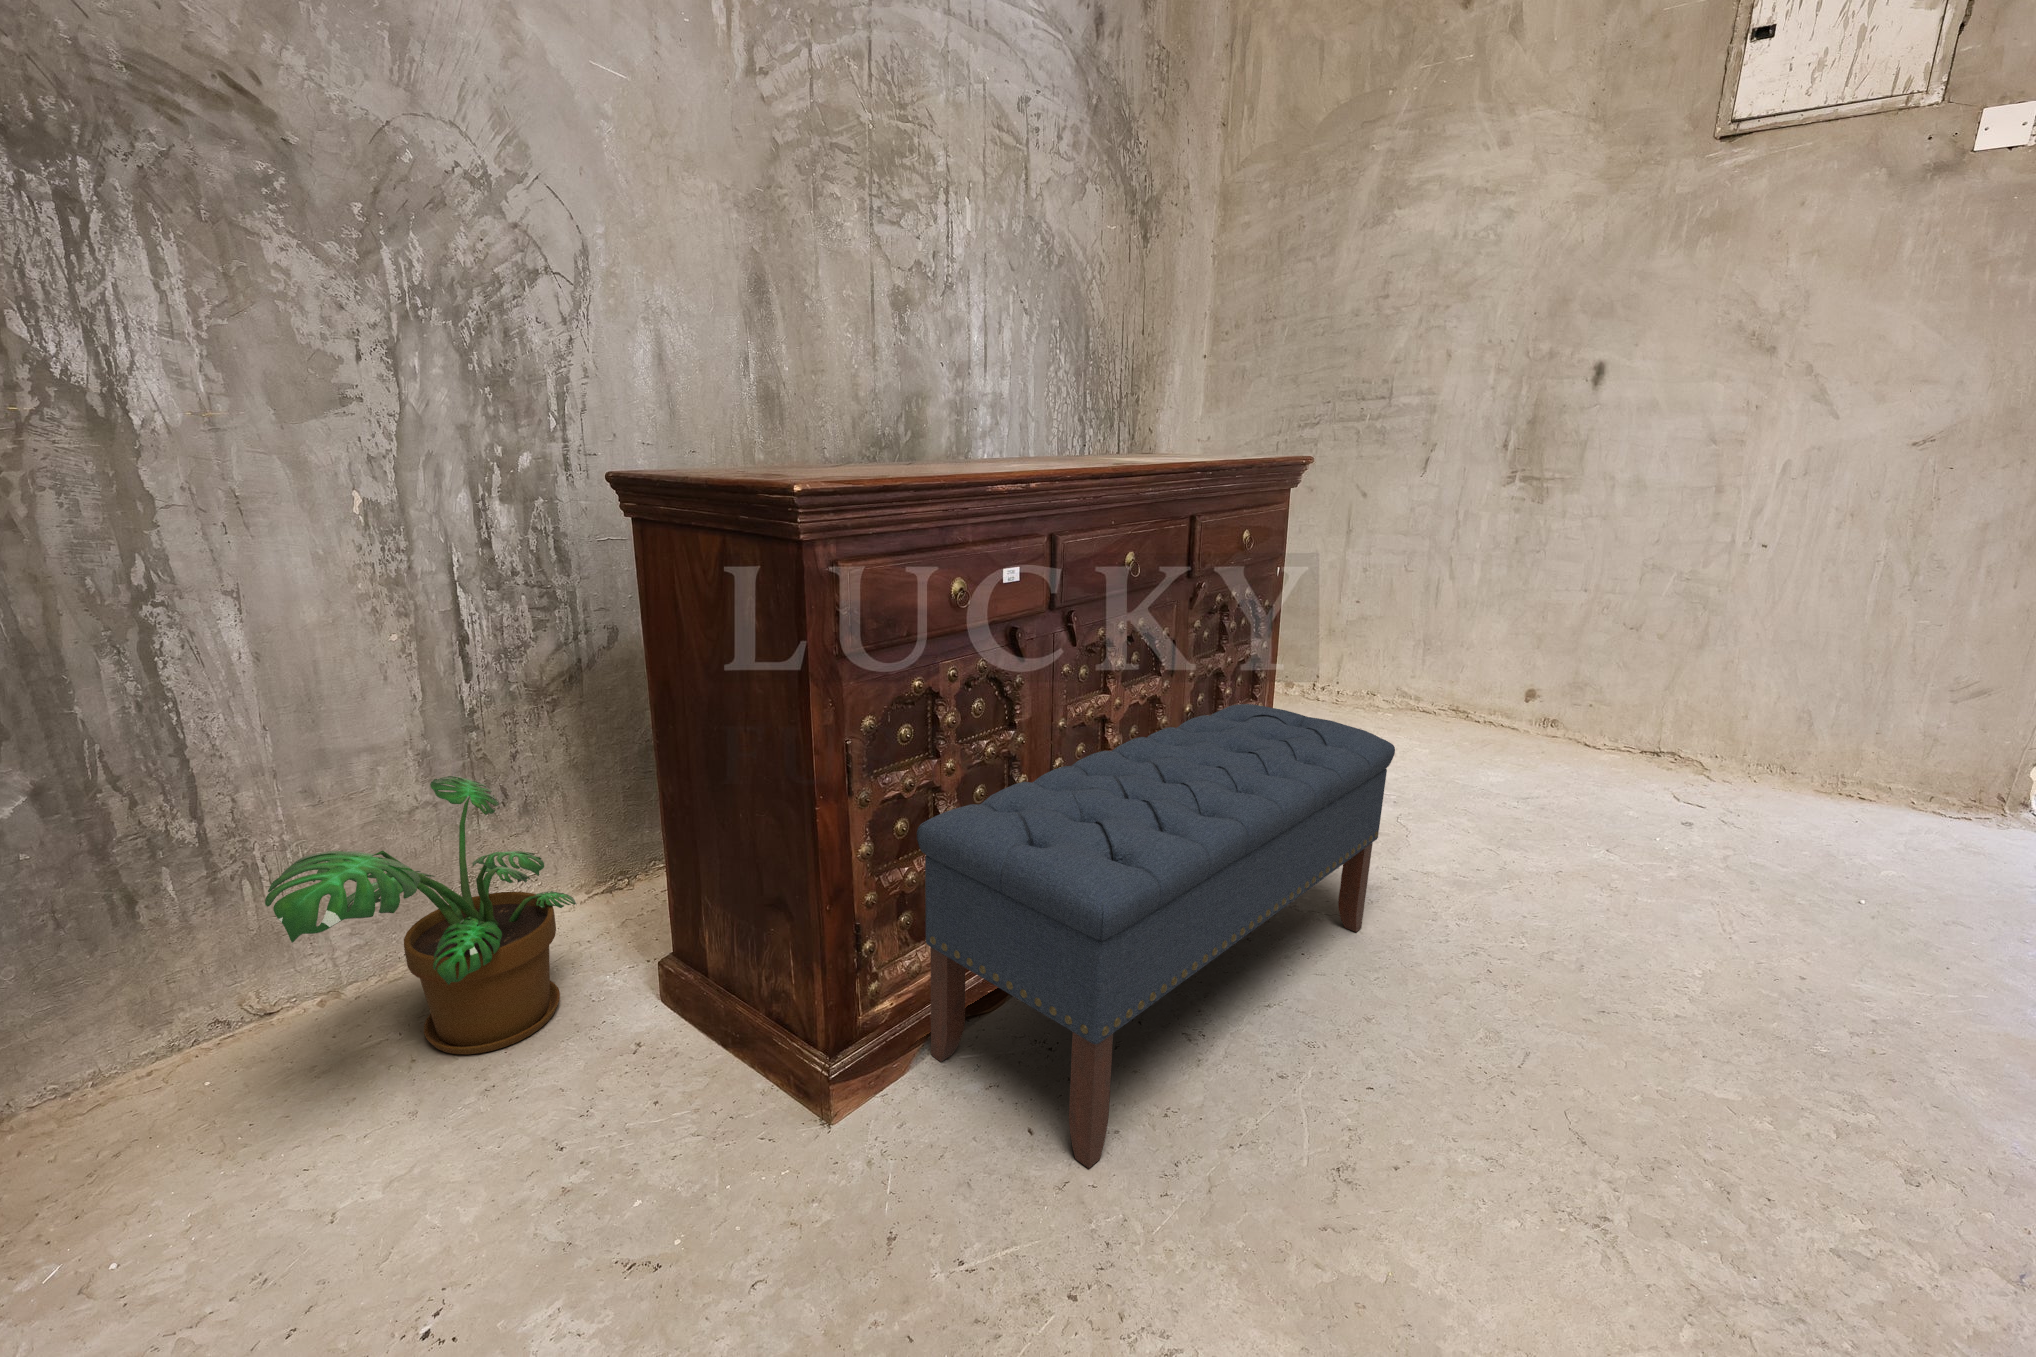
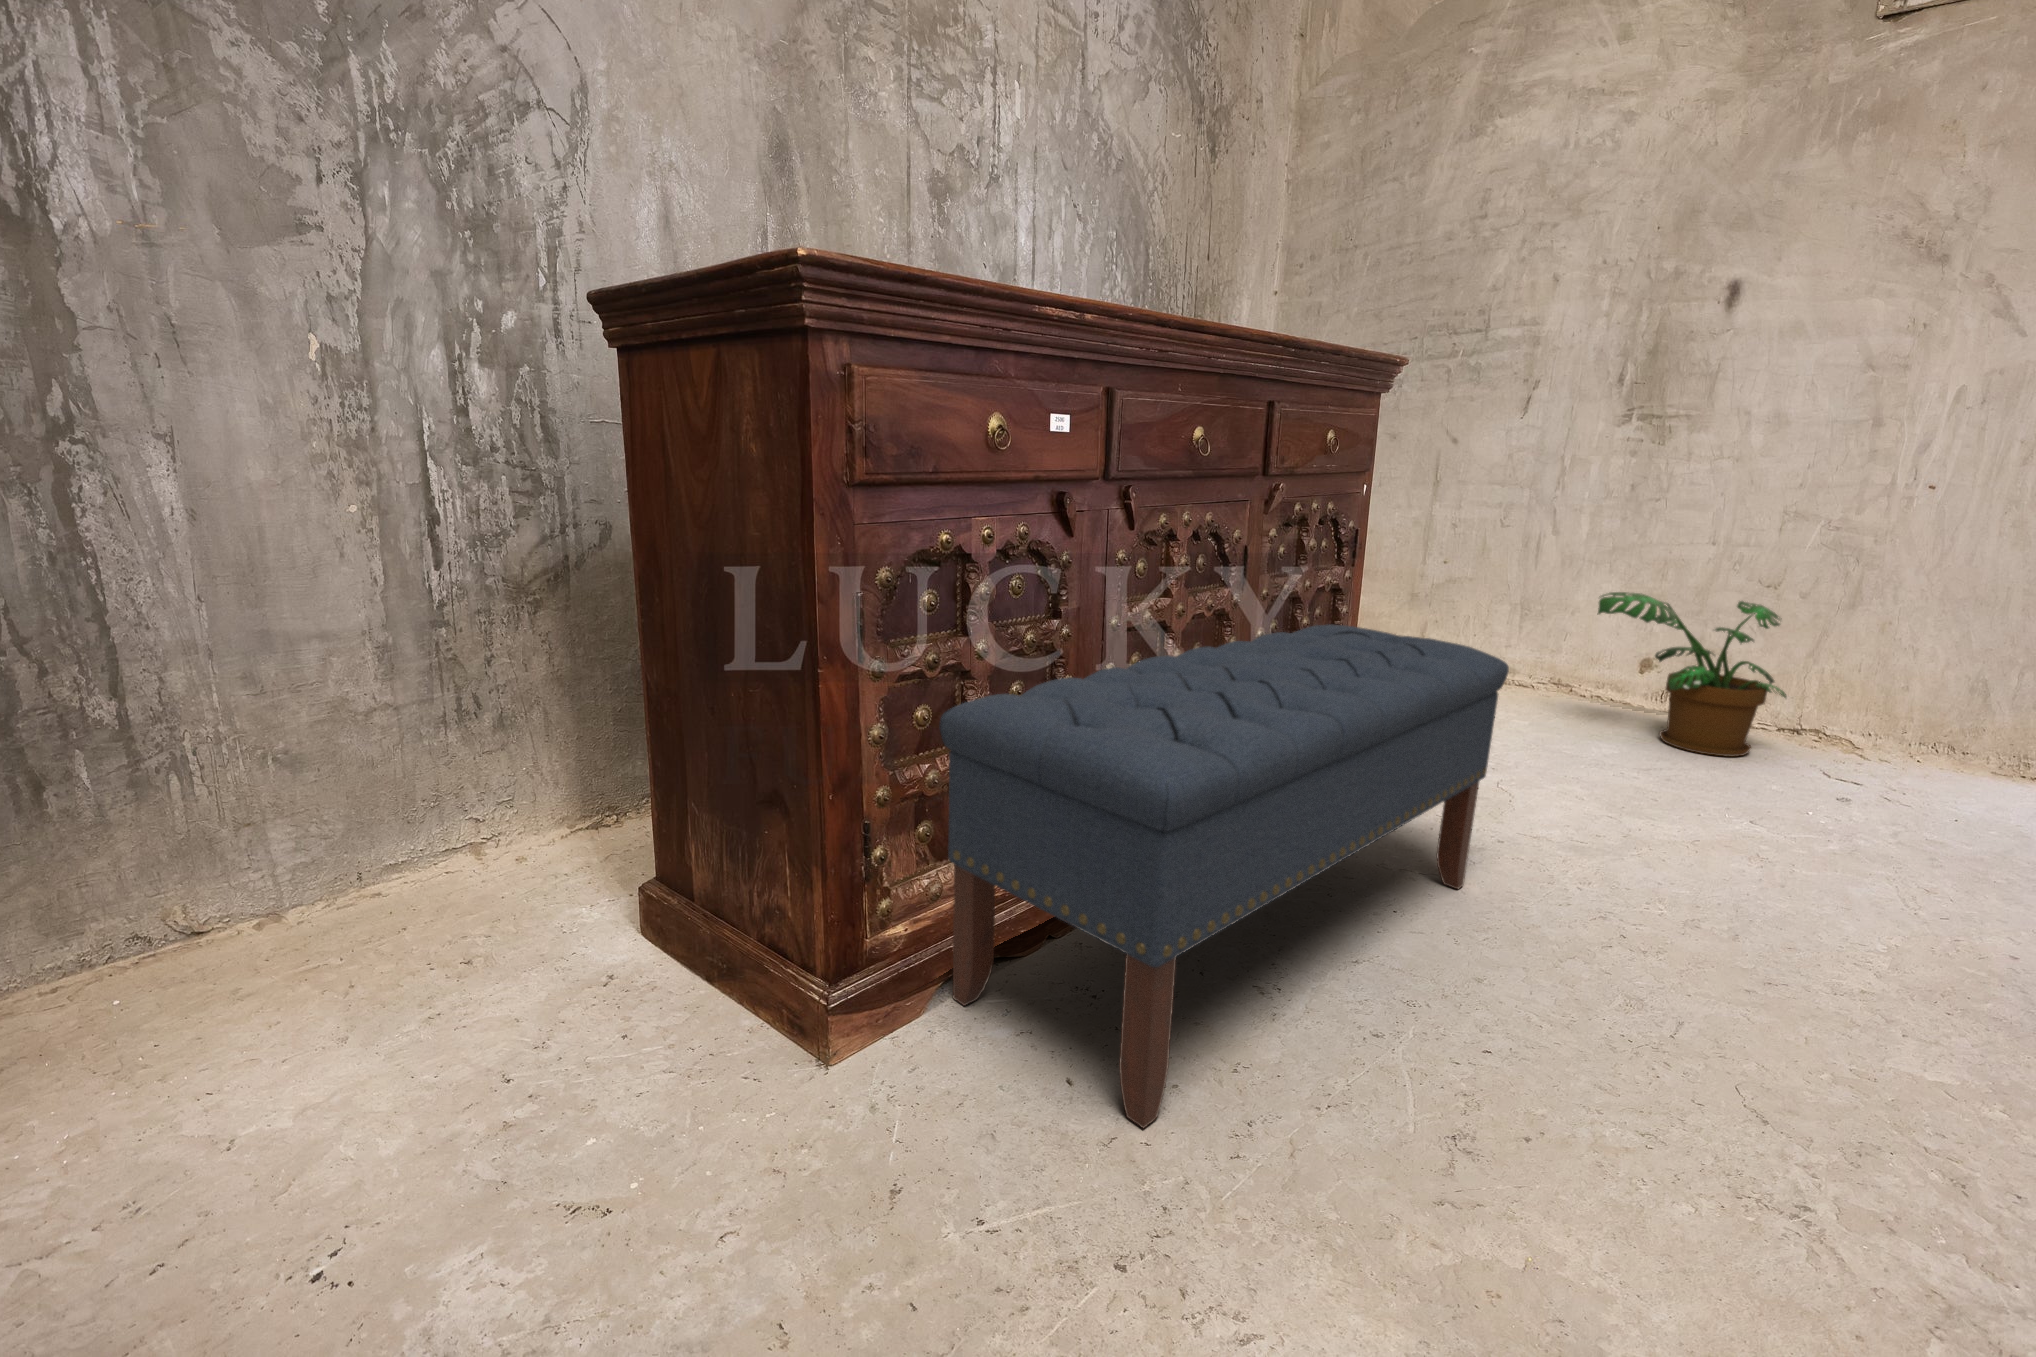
potted plant: present [265,776,577,1054] -> present [1598,592,1787,757]

